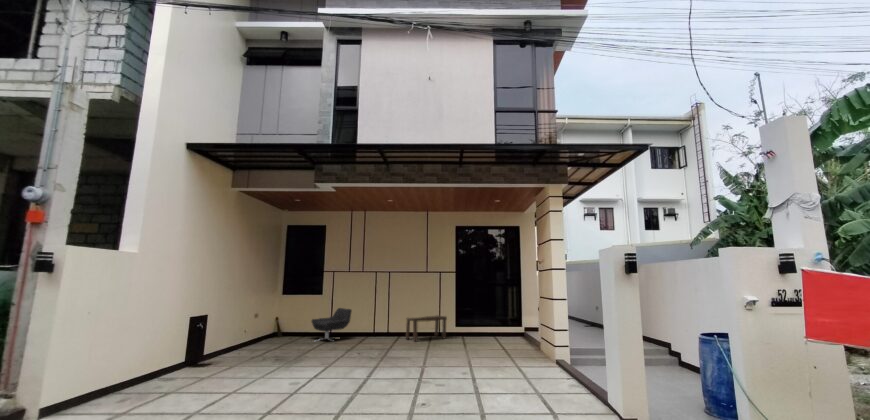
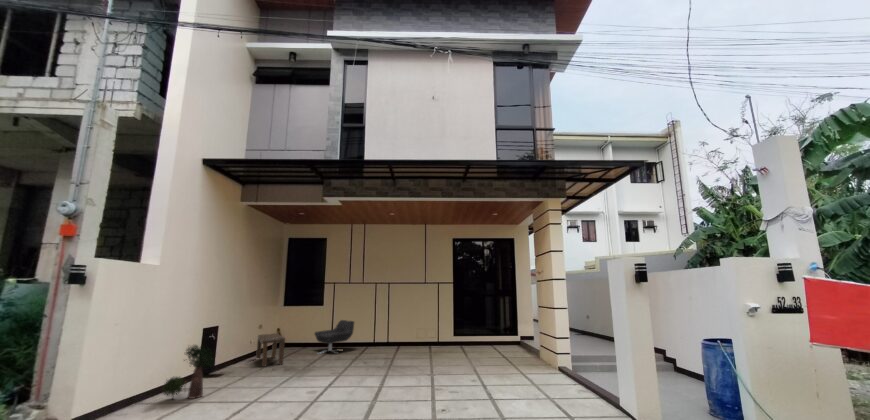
bench: present [406,316,447,341] -> present [256,333,285,367]
potted plant: none [147,329,203,383] -> present [162,345,215,399]

